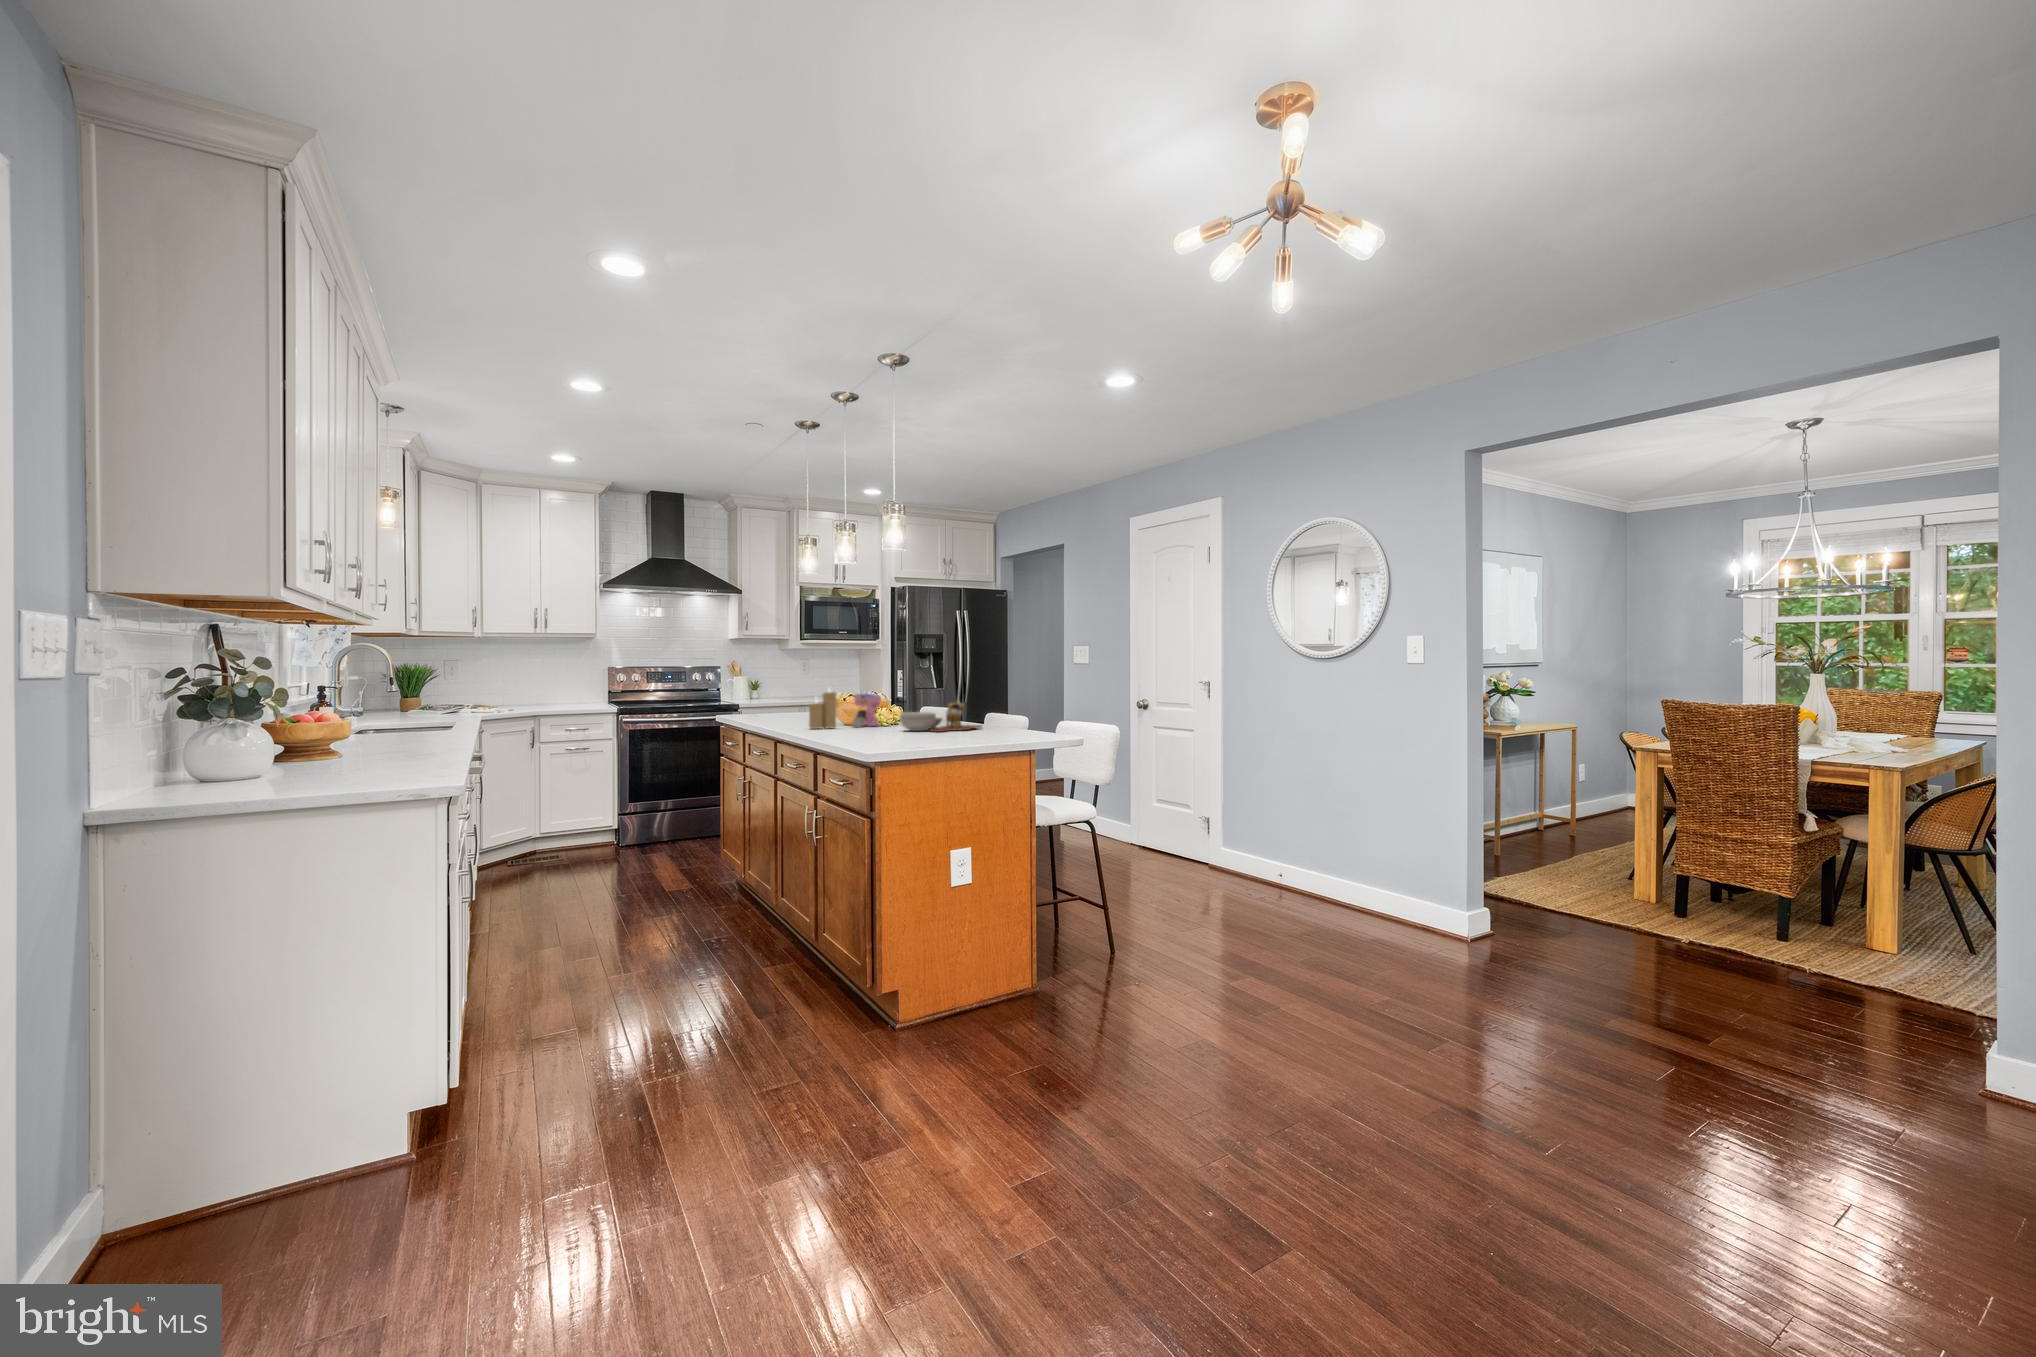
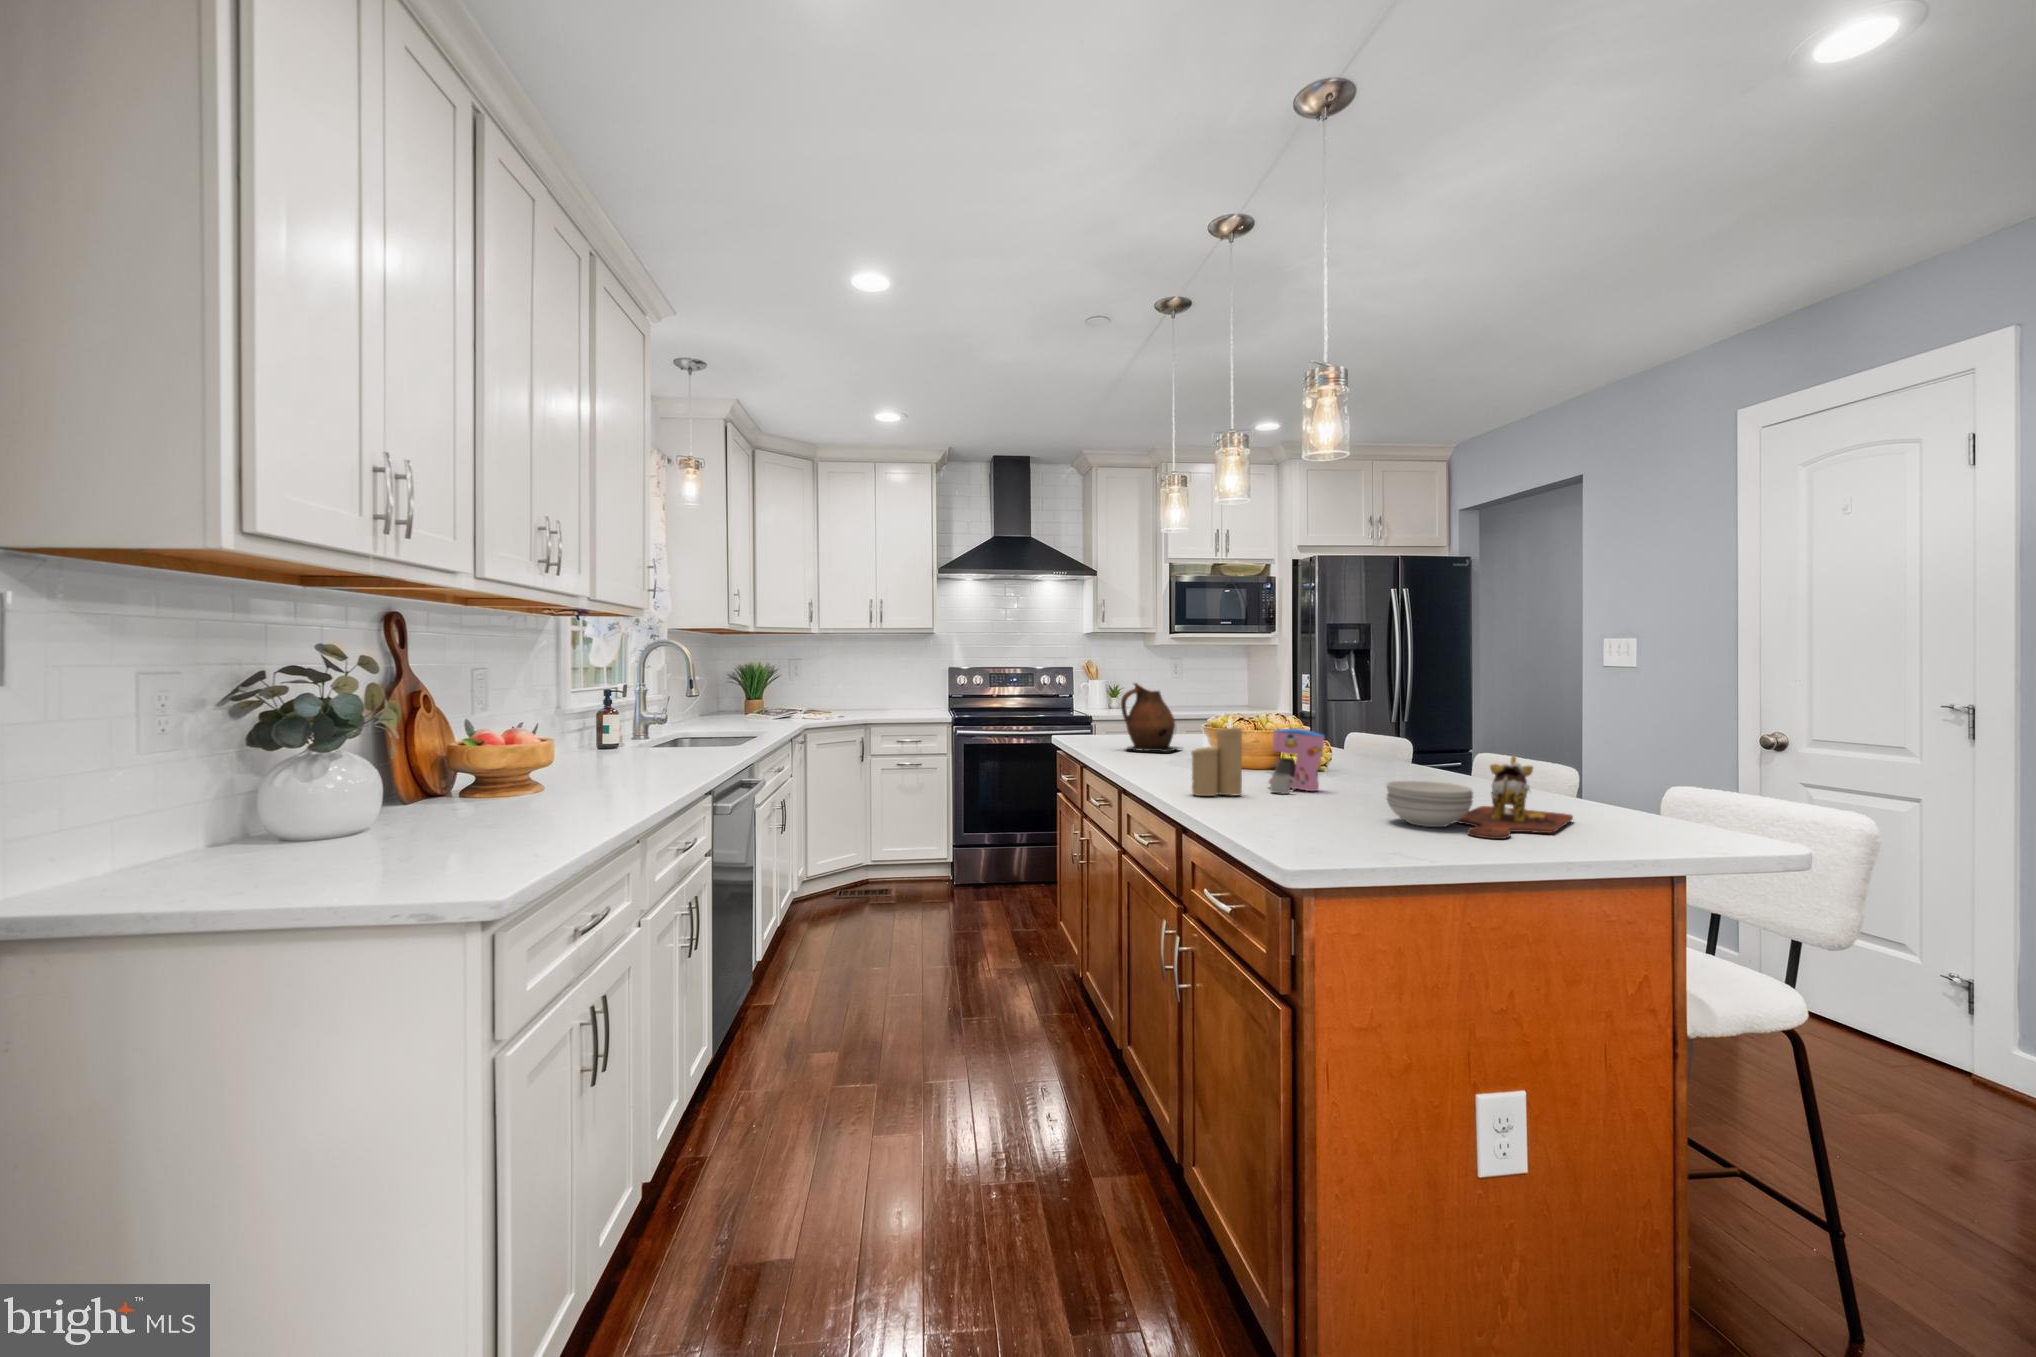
ceramic pitcher: none [765,674,808,719] -> present [1121,683,1181,752]

